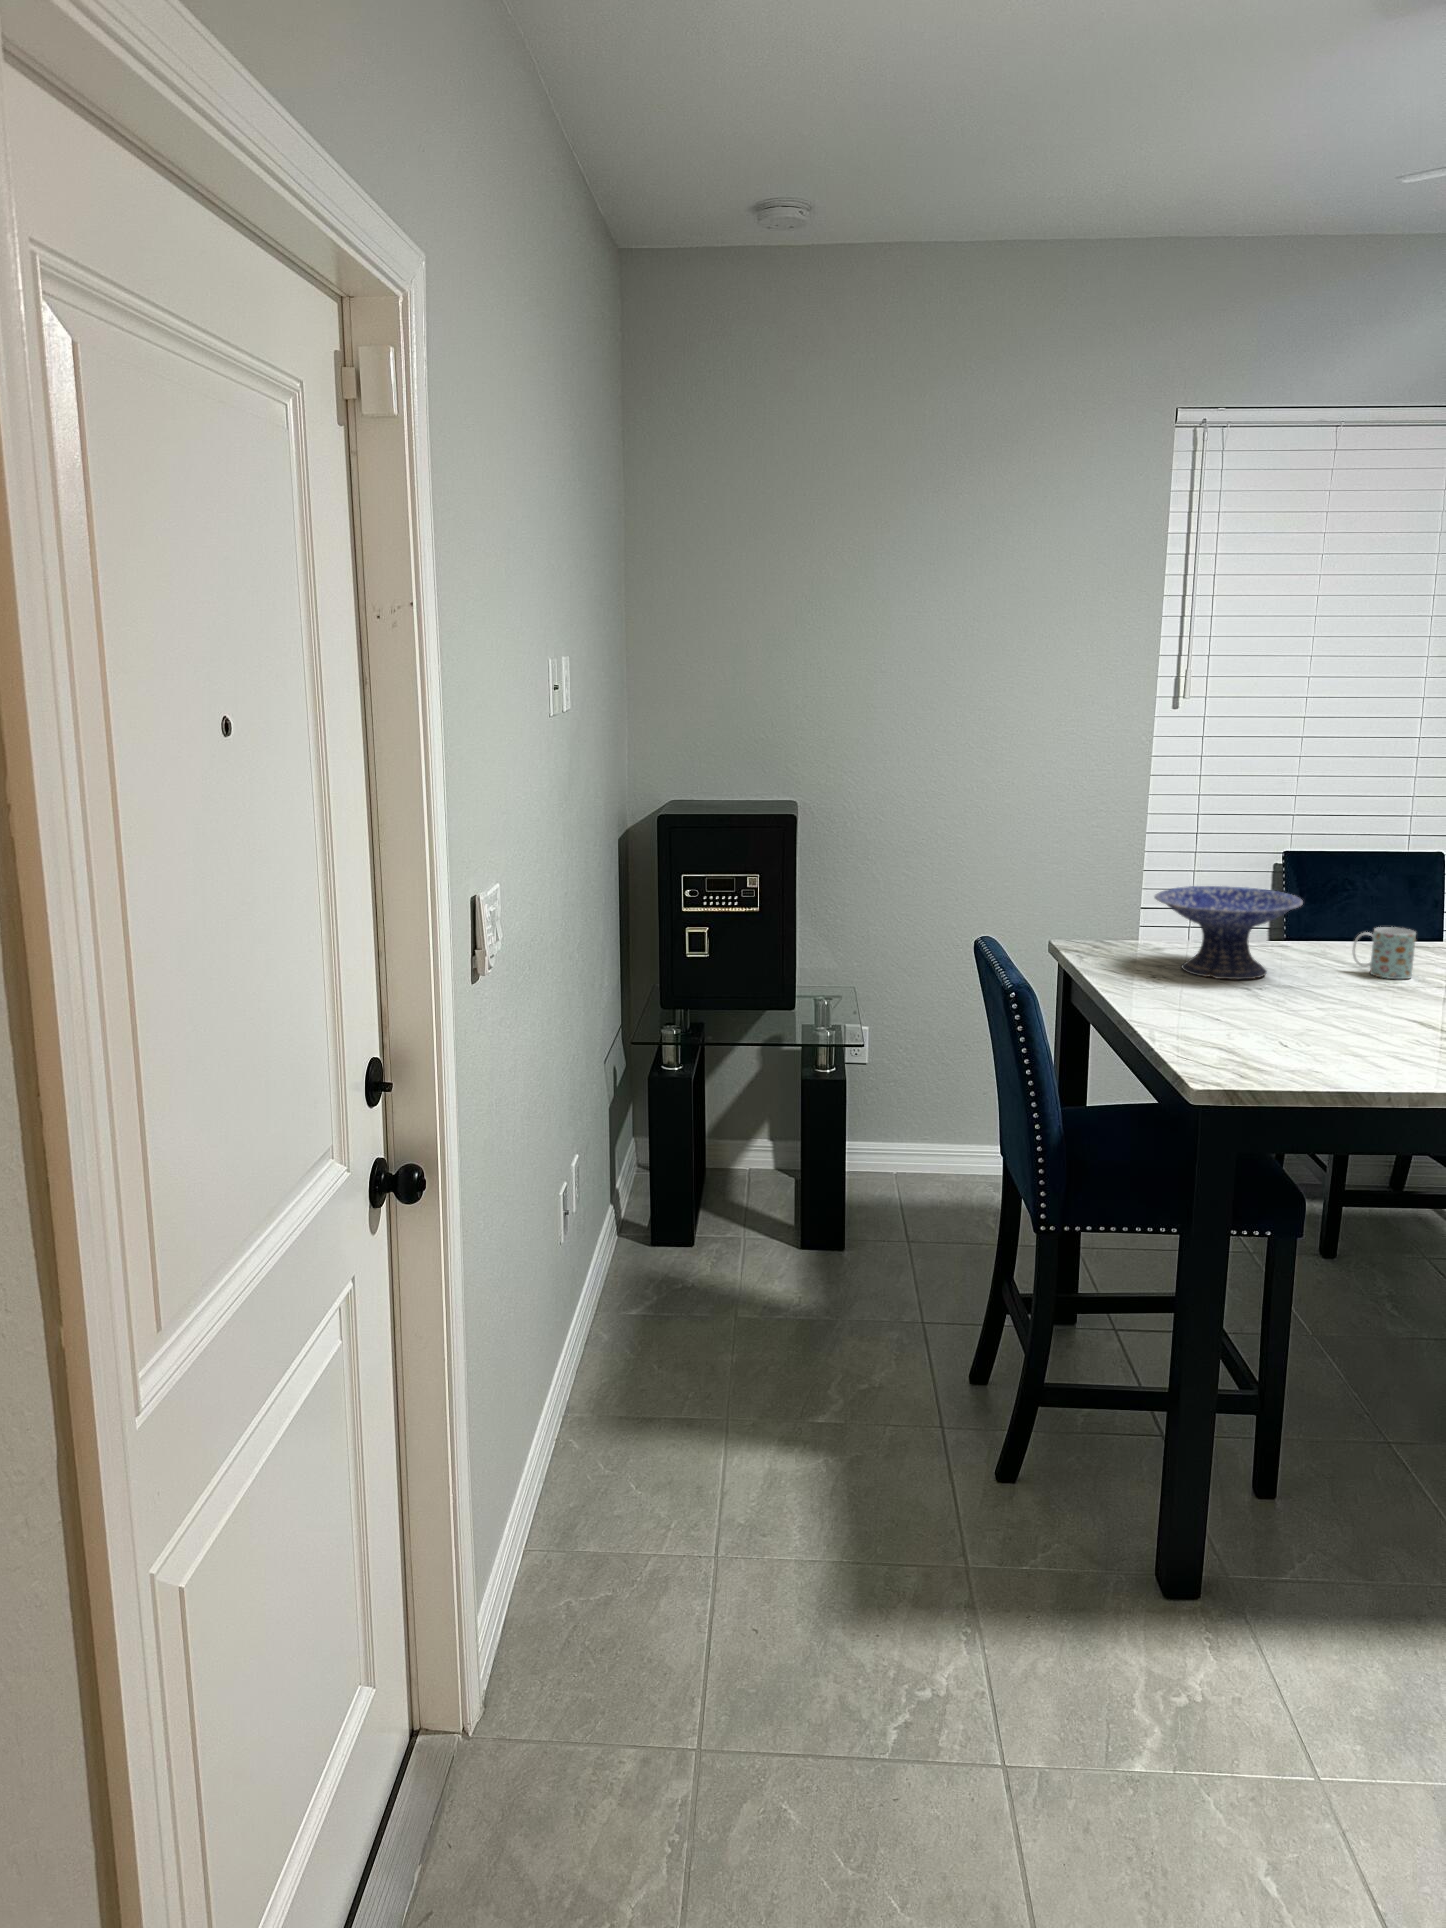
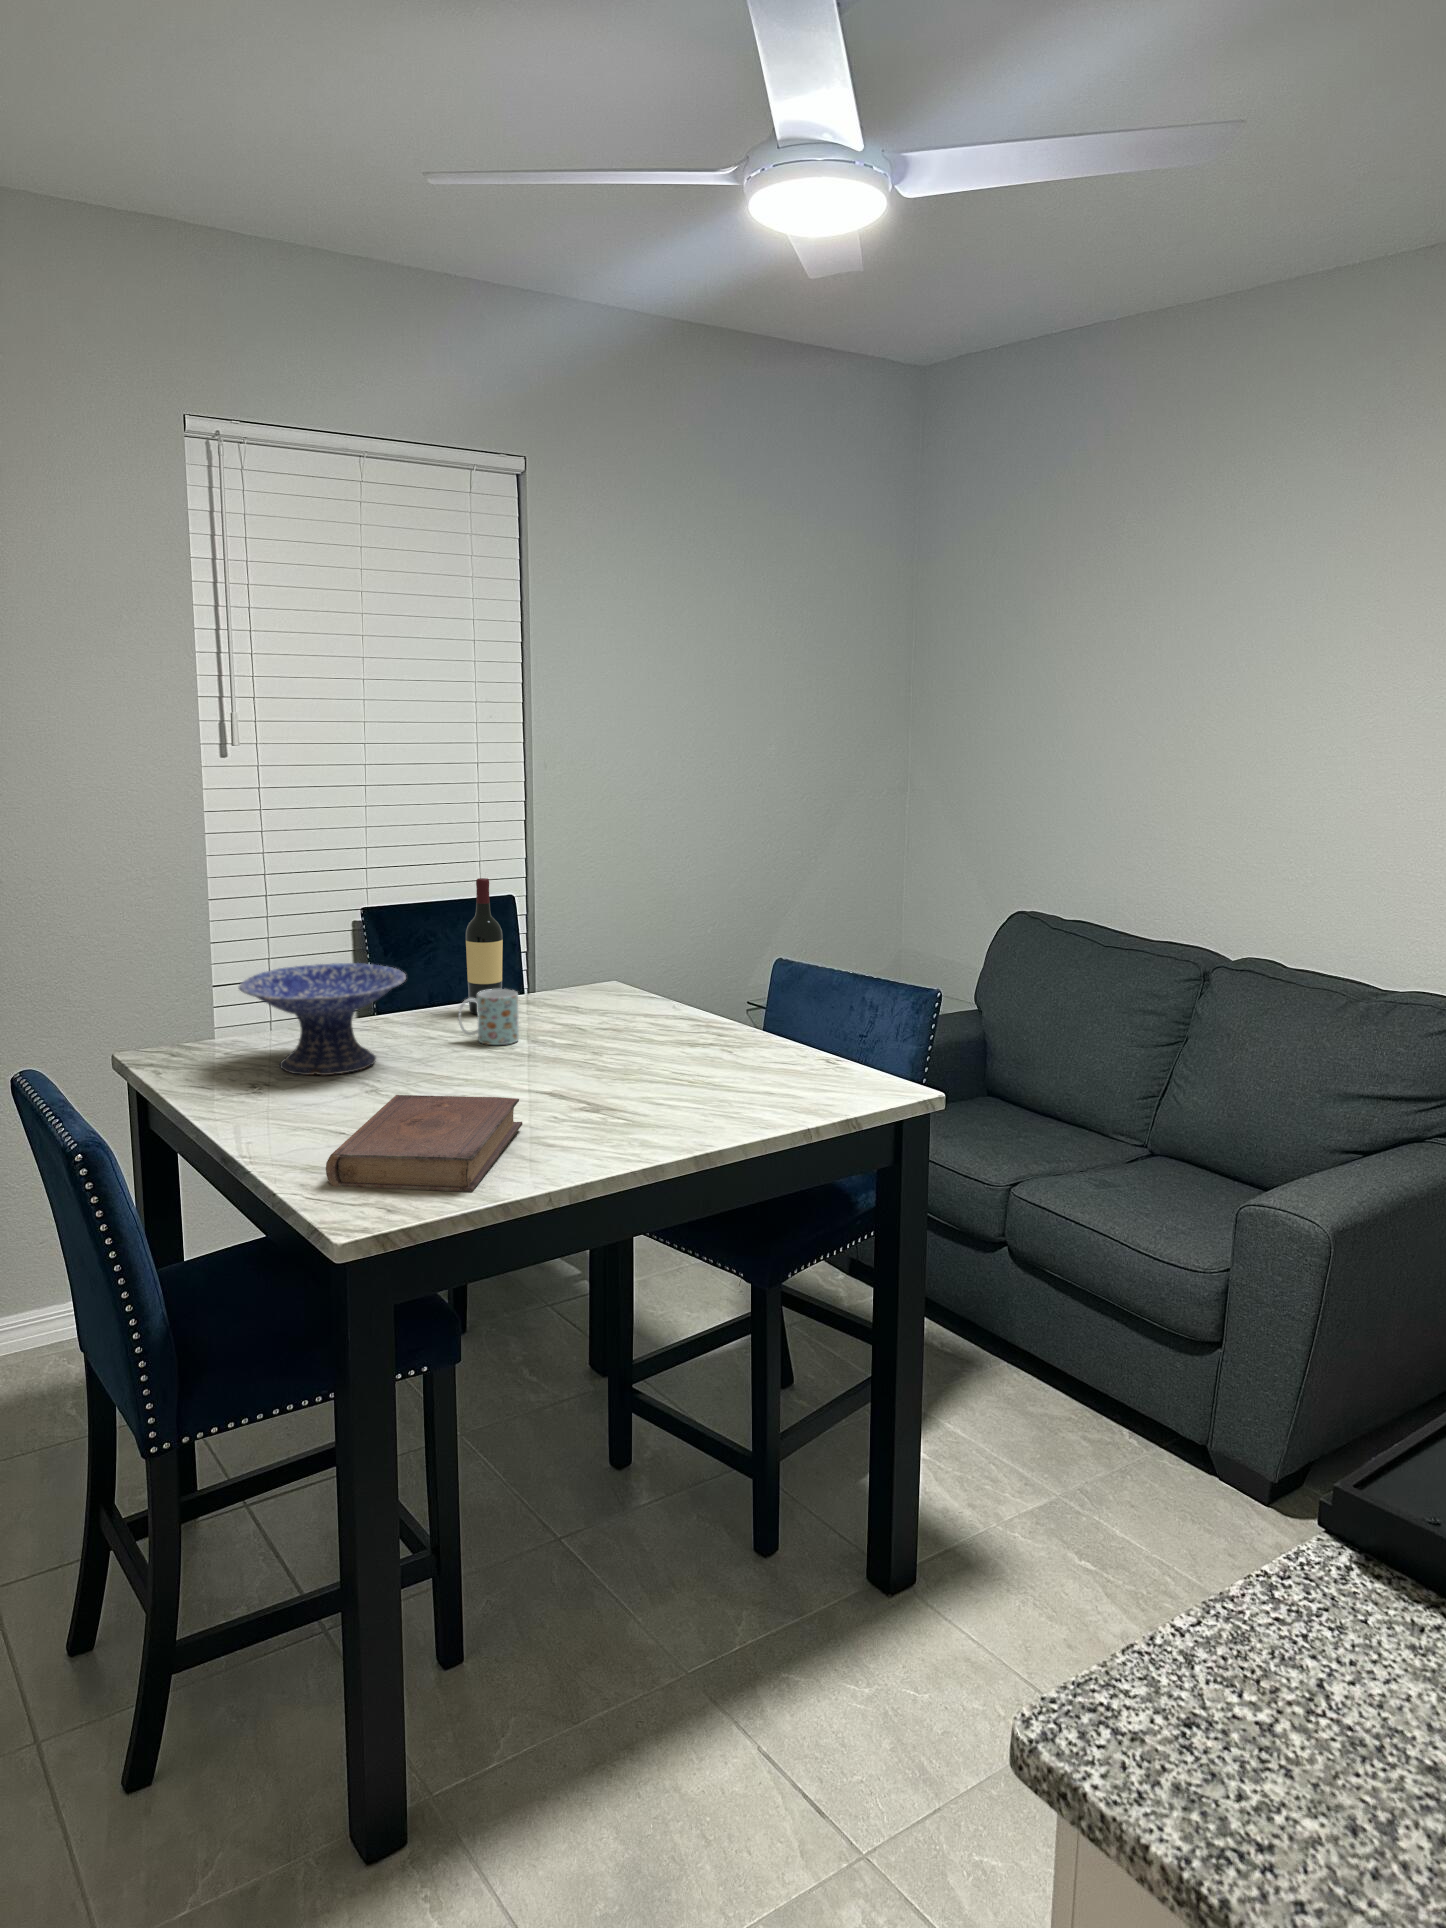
wine bottle: none [1370,824,1413,954] -> present [466,878,503,1014]
book: none [1197,996,1387,1078] -> present [326,1095,522,1191]

